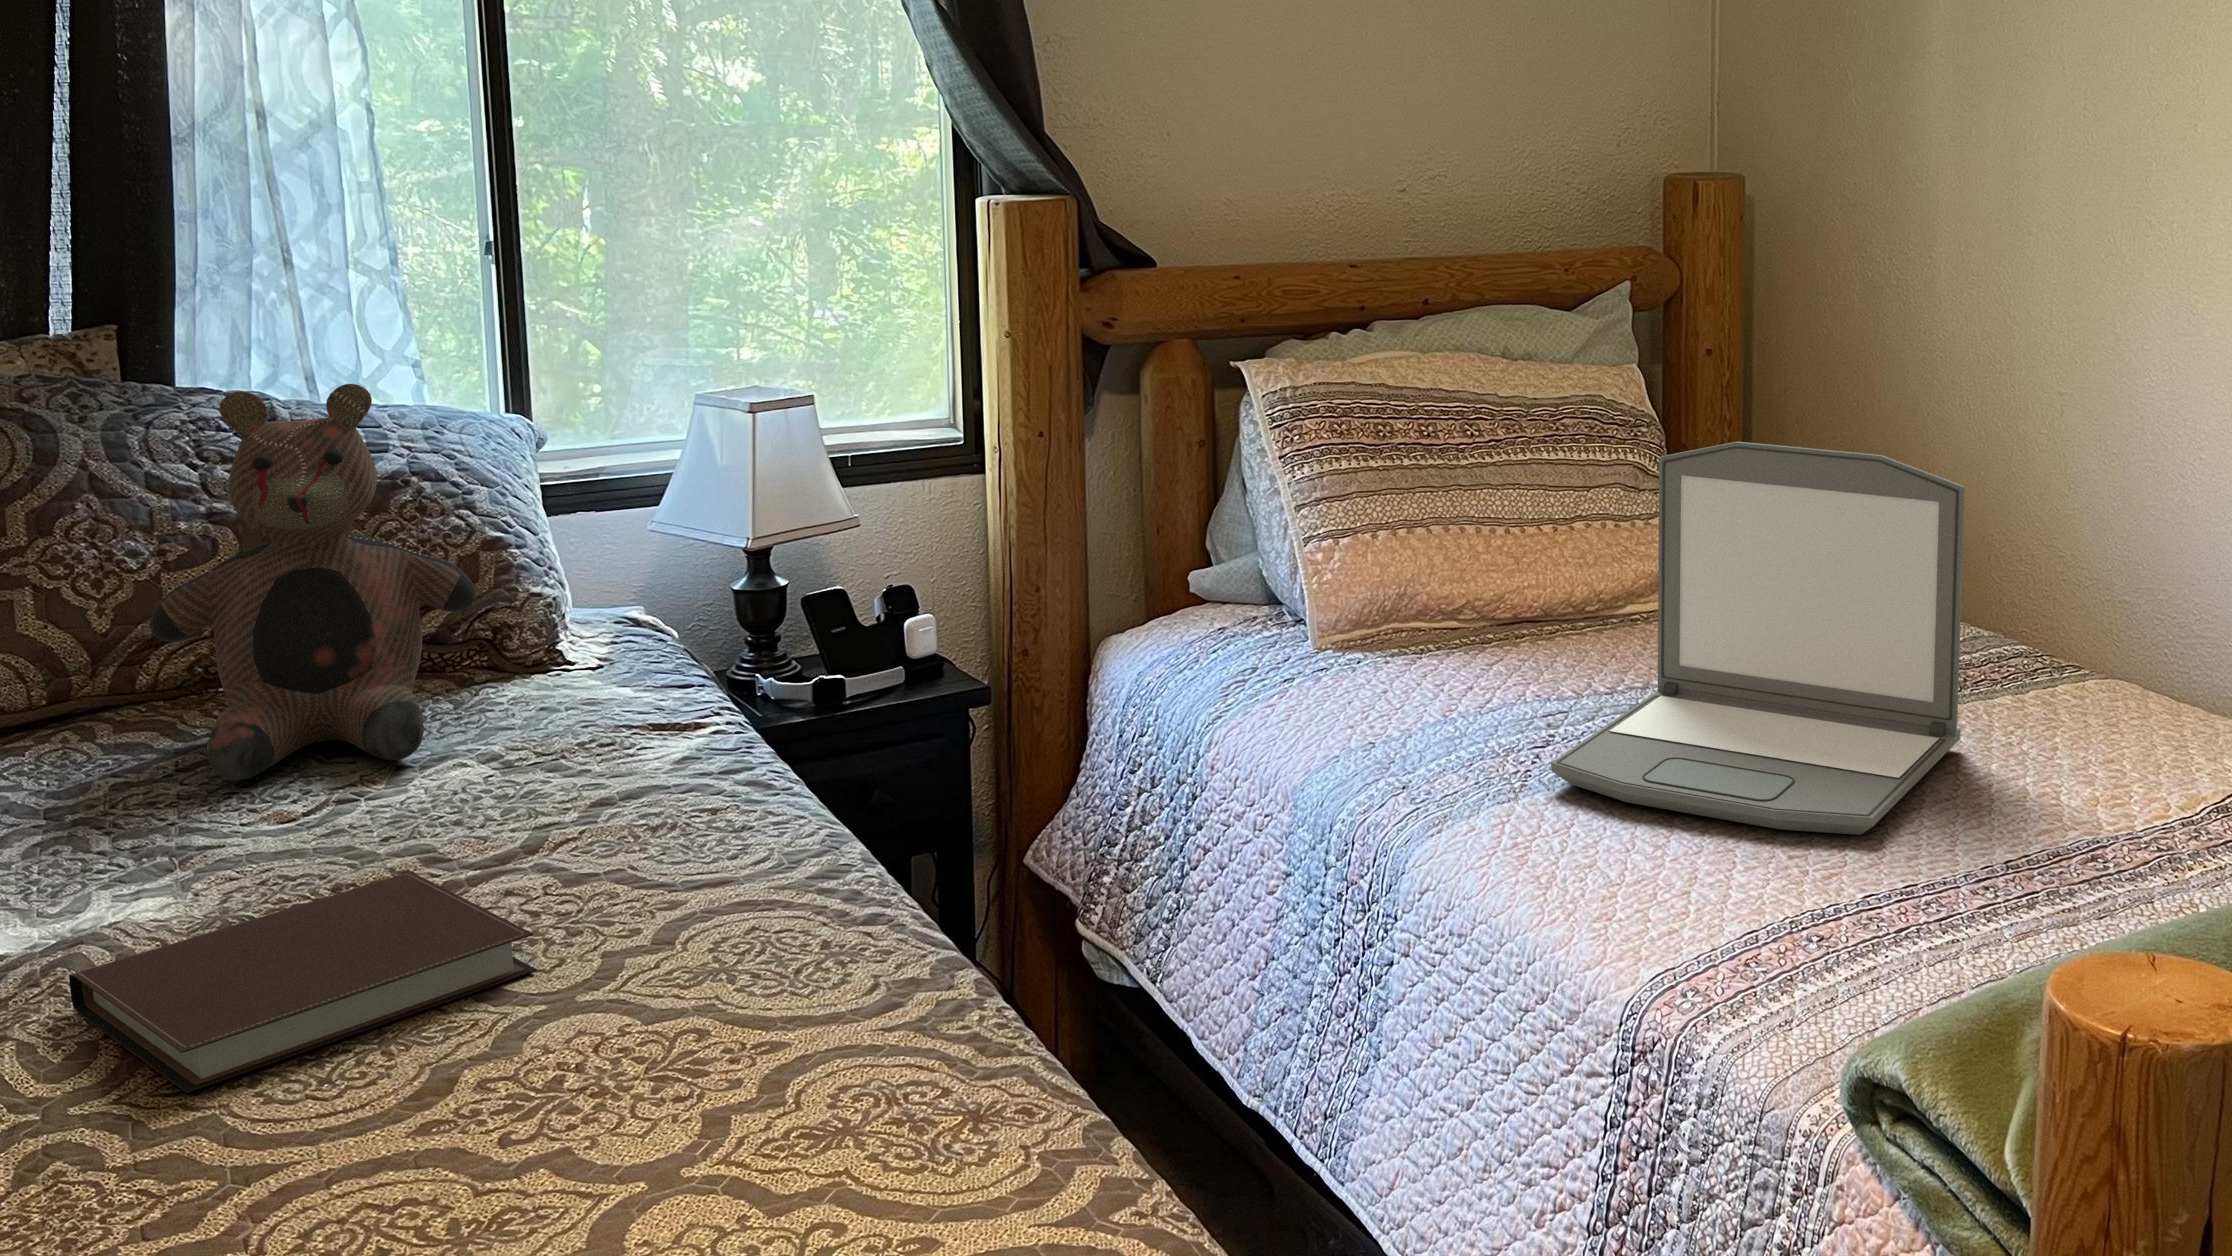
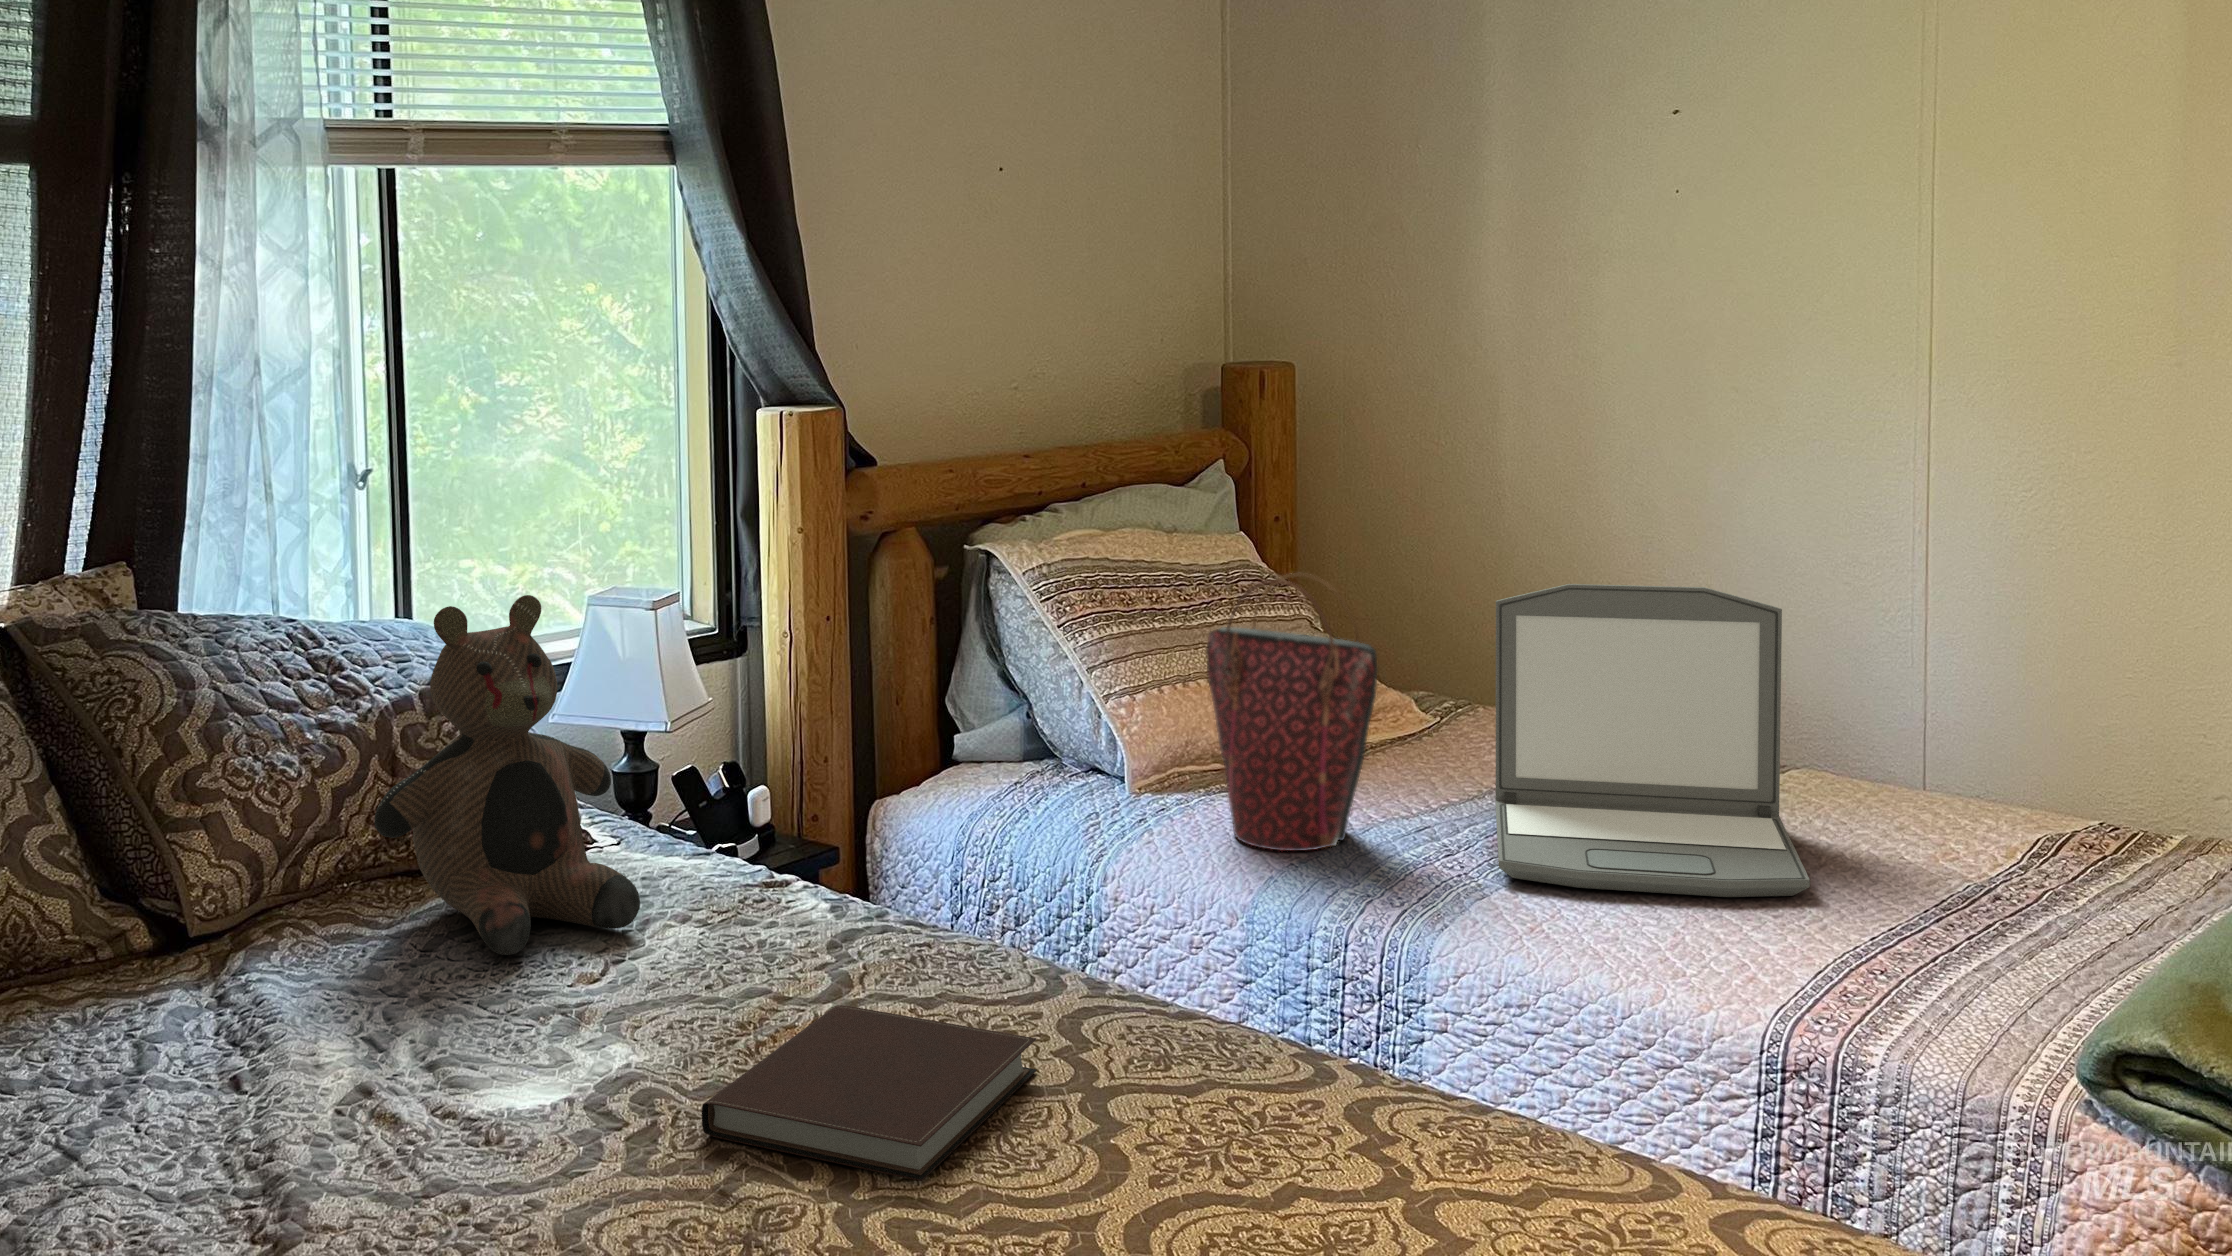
handbag: none [1338,410,1480,732] -> present [1206,573,1378,851]

